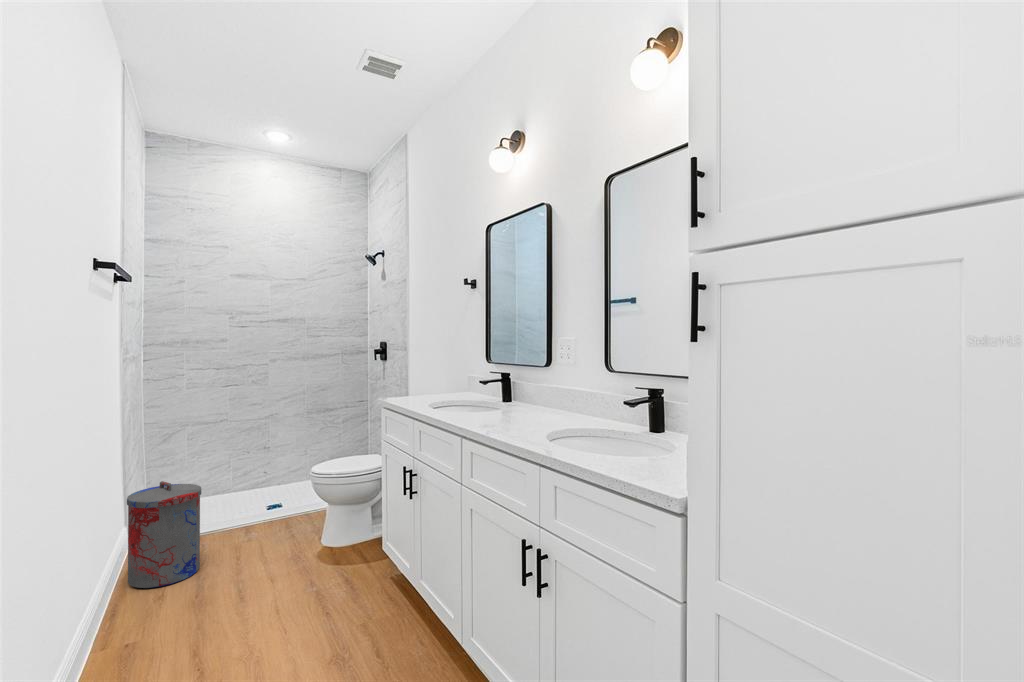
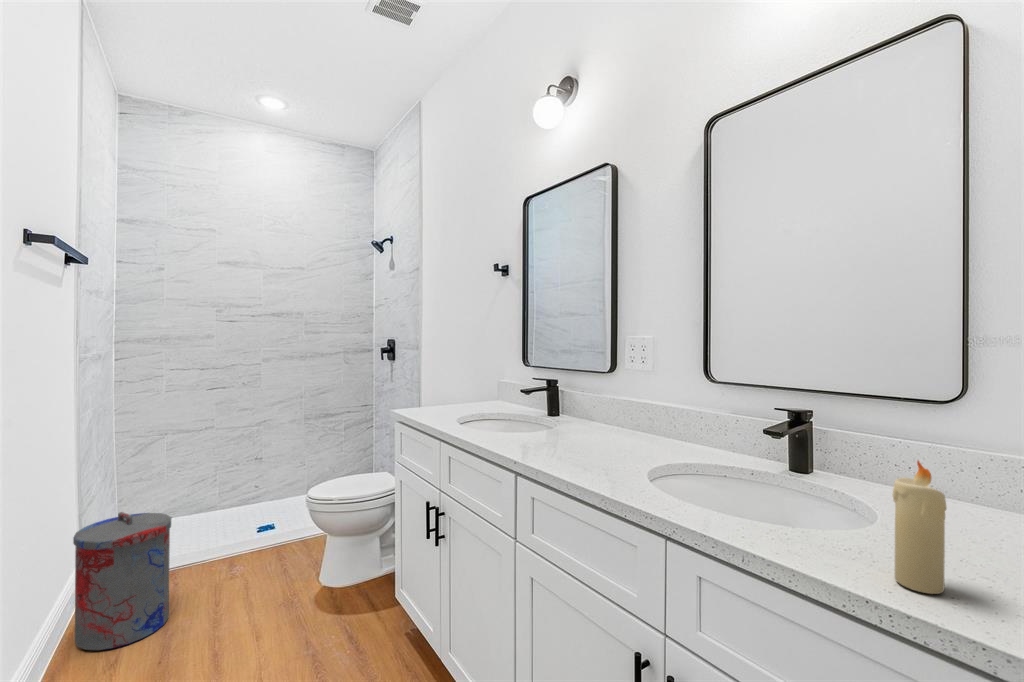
candle: none [635,403,659,474] -> present [893,461,947,594]

